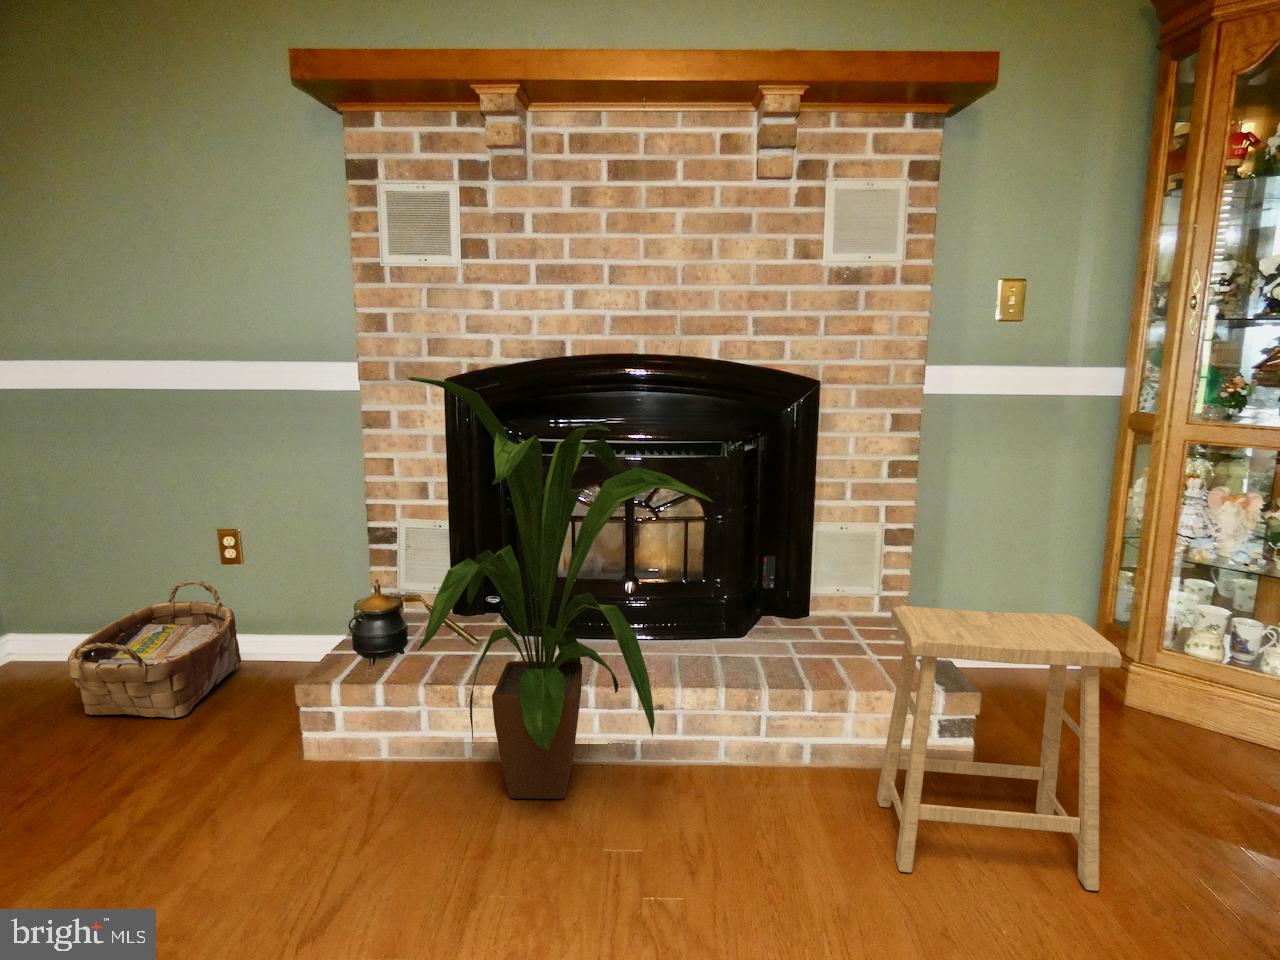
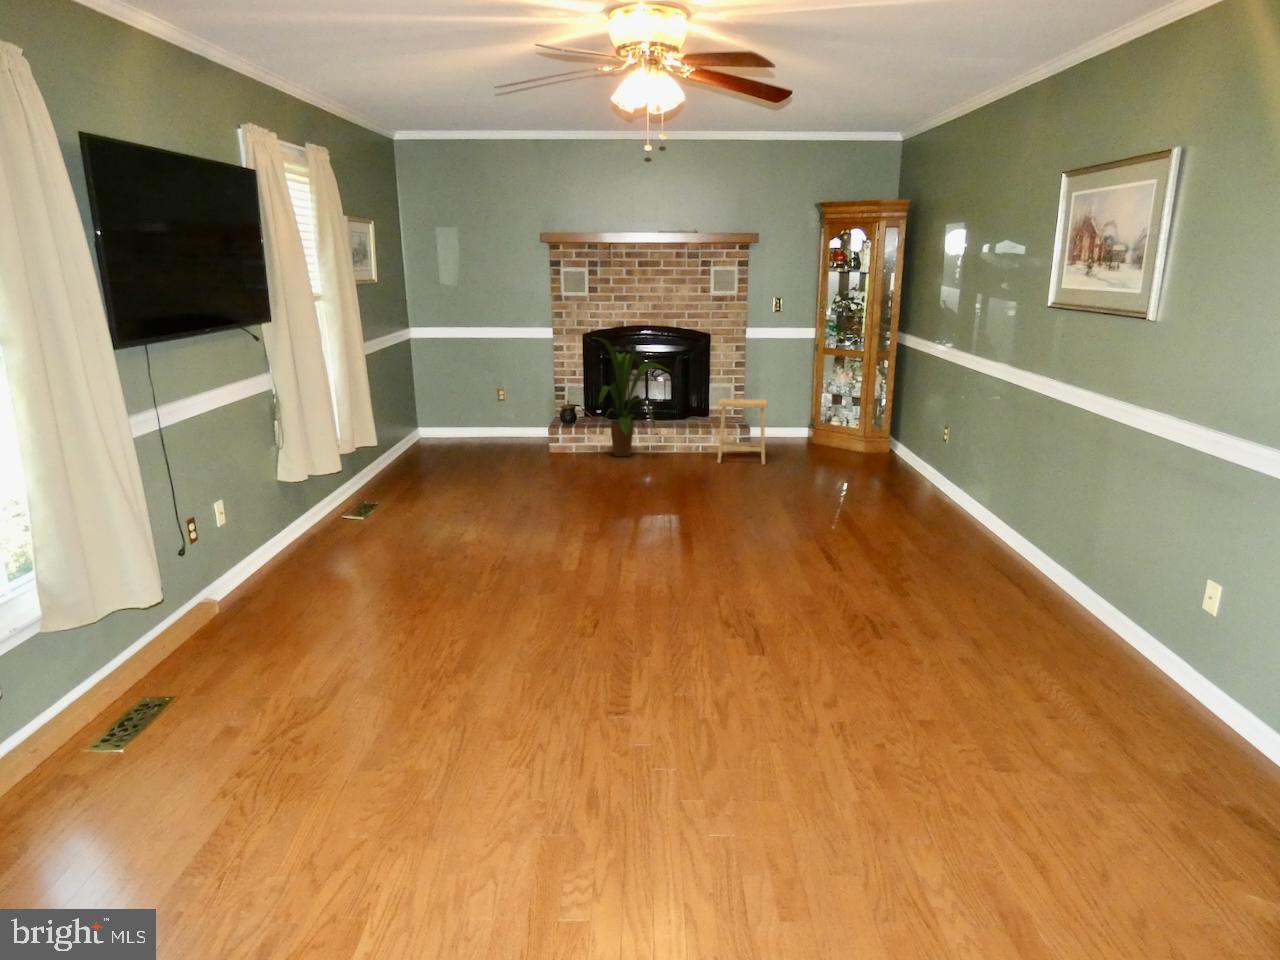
woven basket: present [68,580,241,718] -> none [467,406,510,447]

